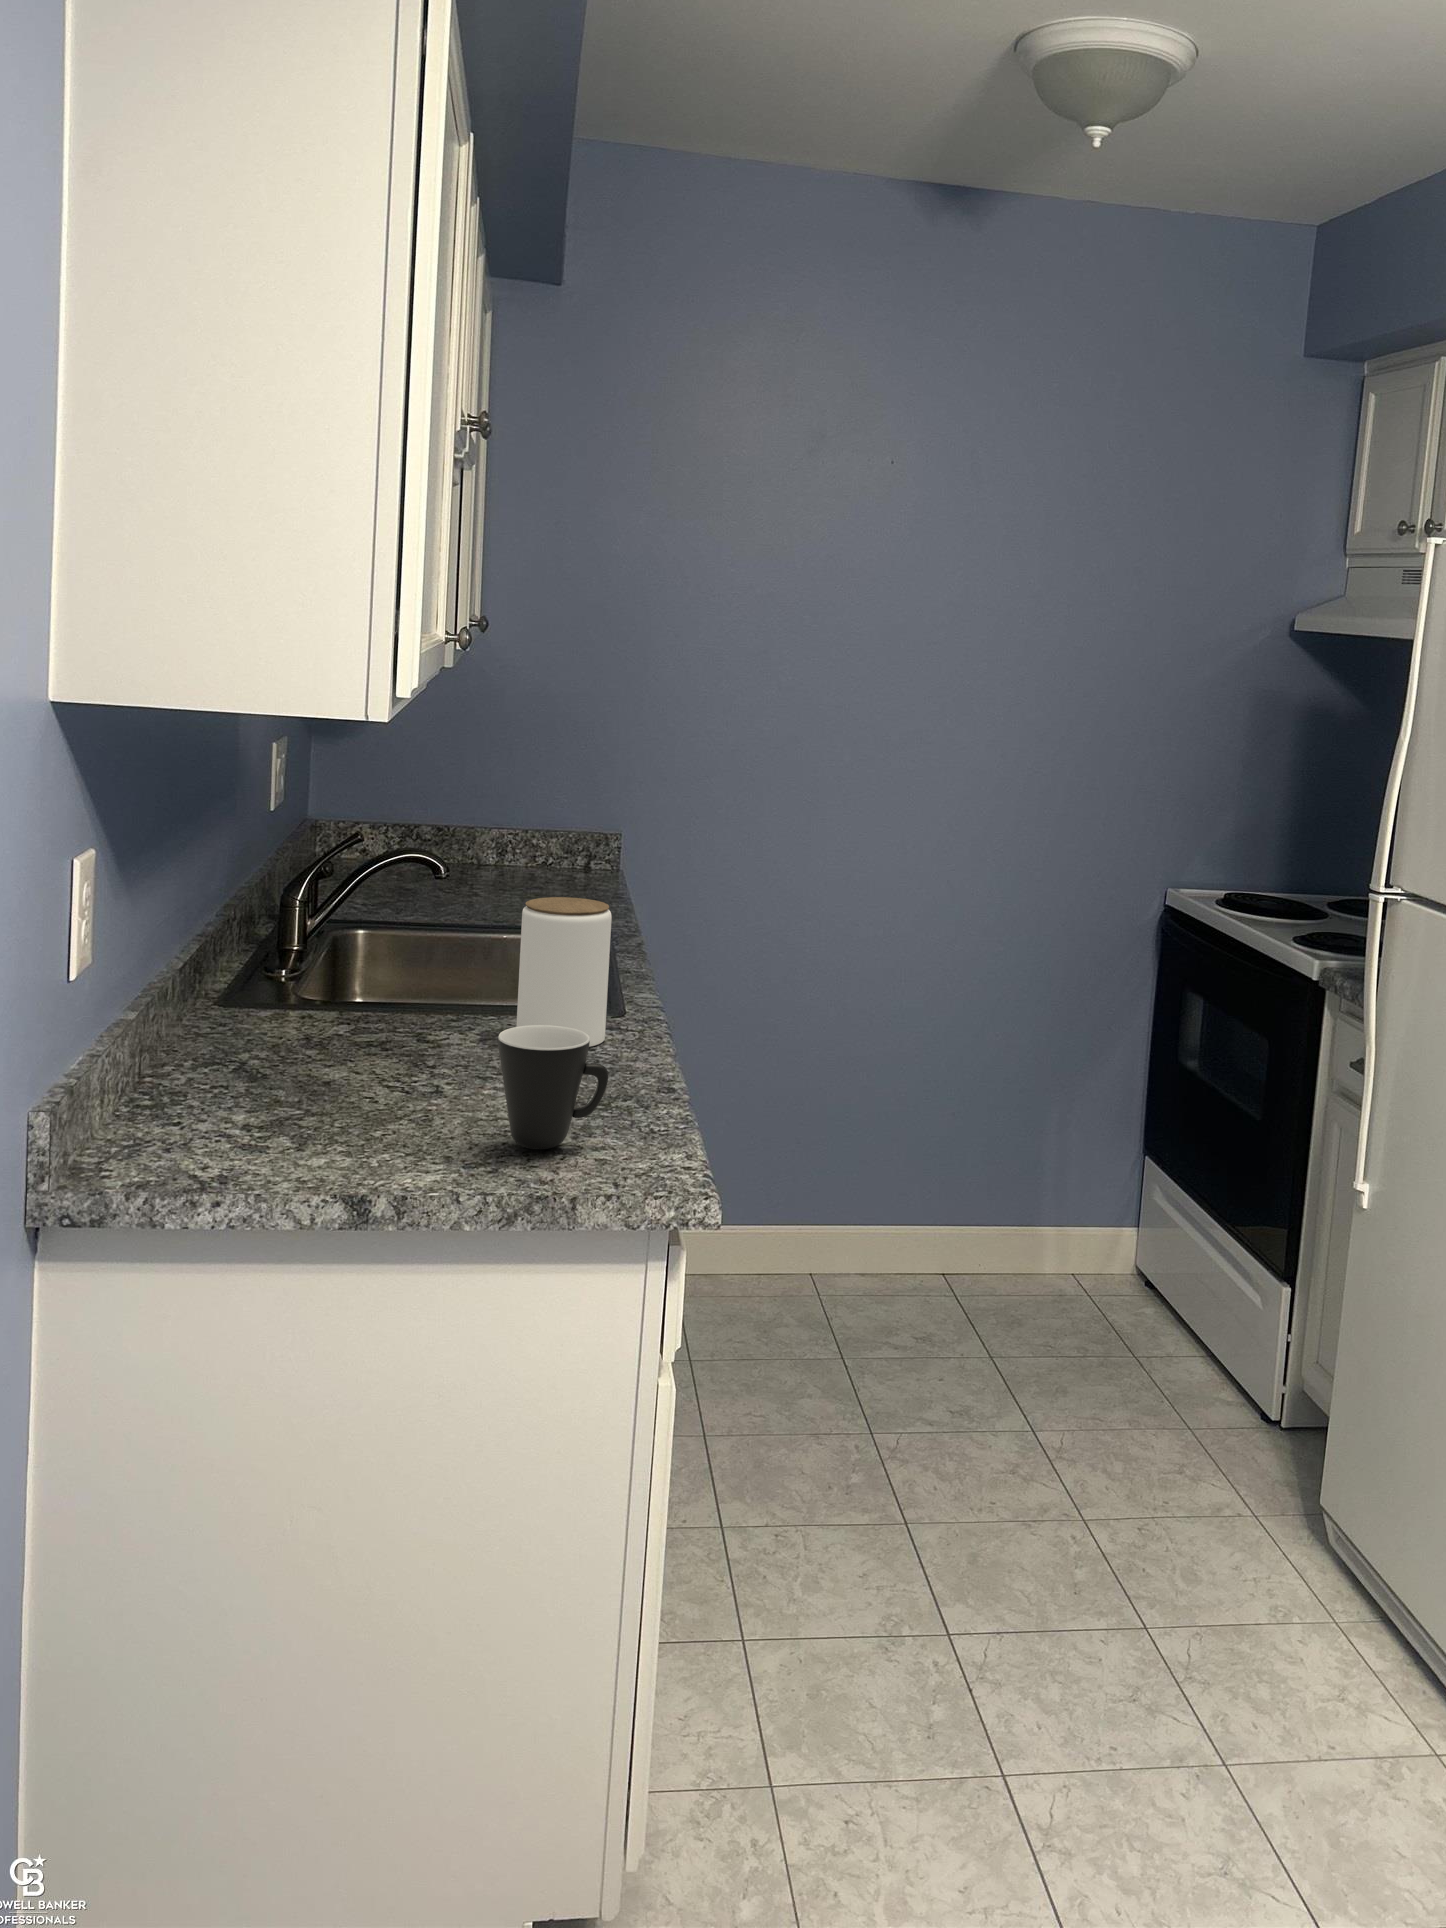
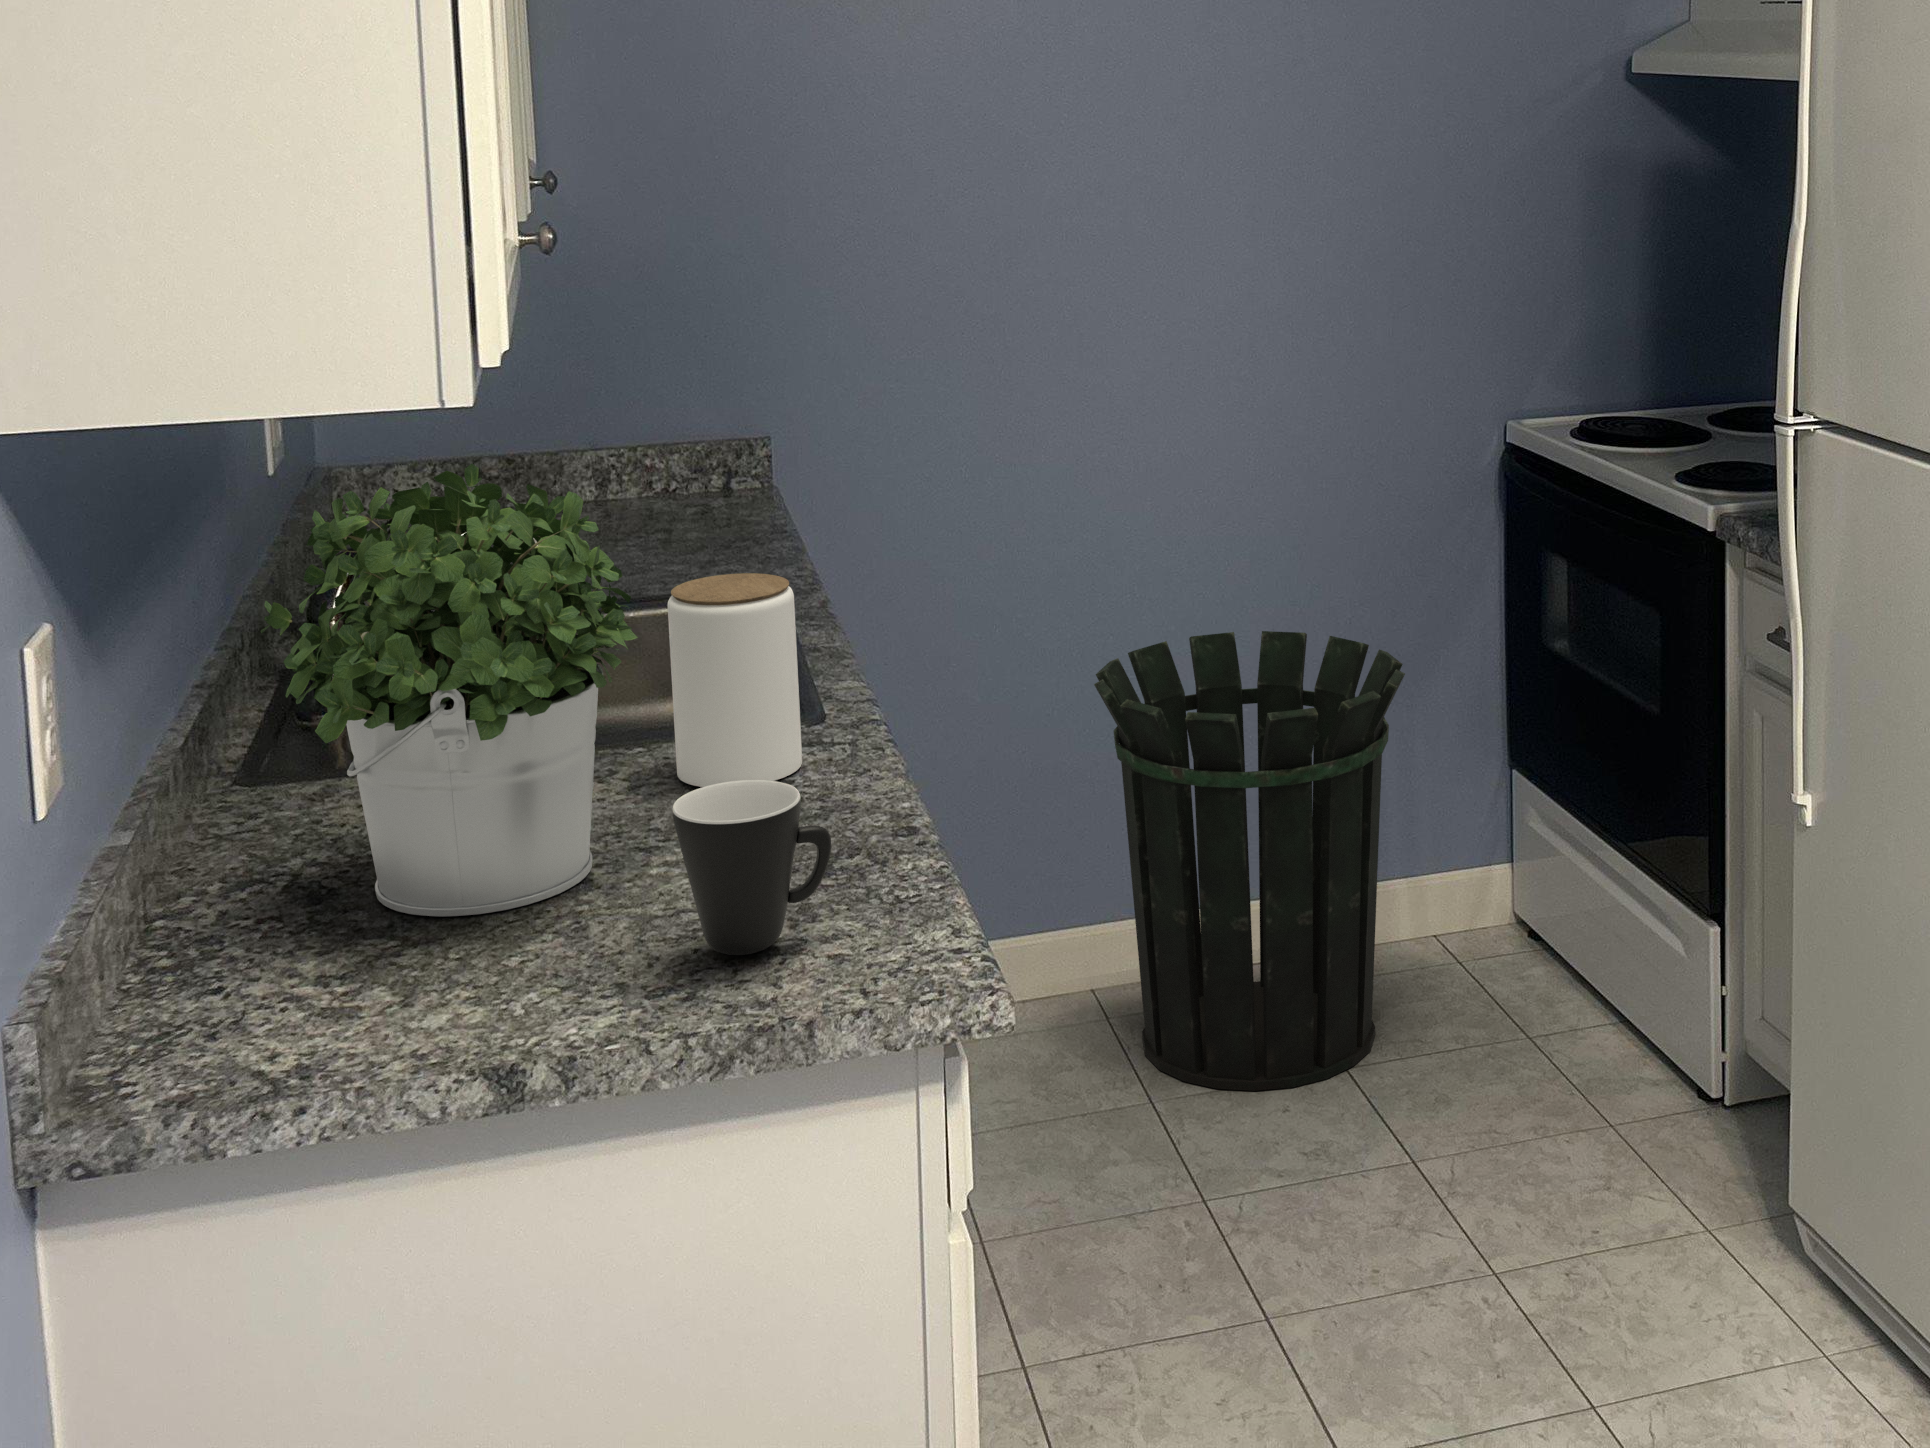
potted plant: none [238,786,494,1102] -> present [261,464,638,917]
waste bin: none [835,1020,1067,1362] -> present [1094,631,1405,1091]

